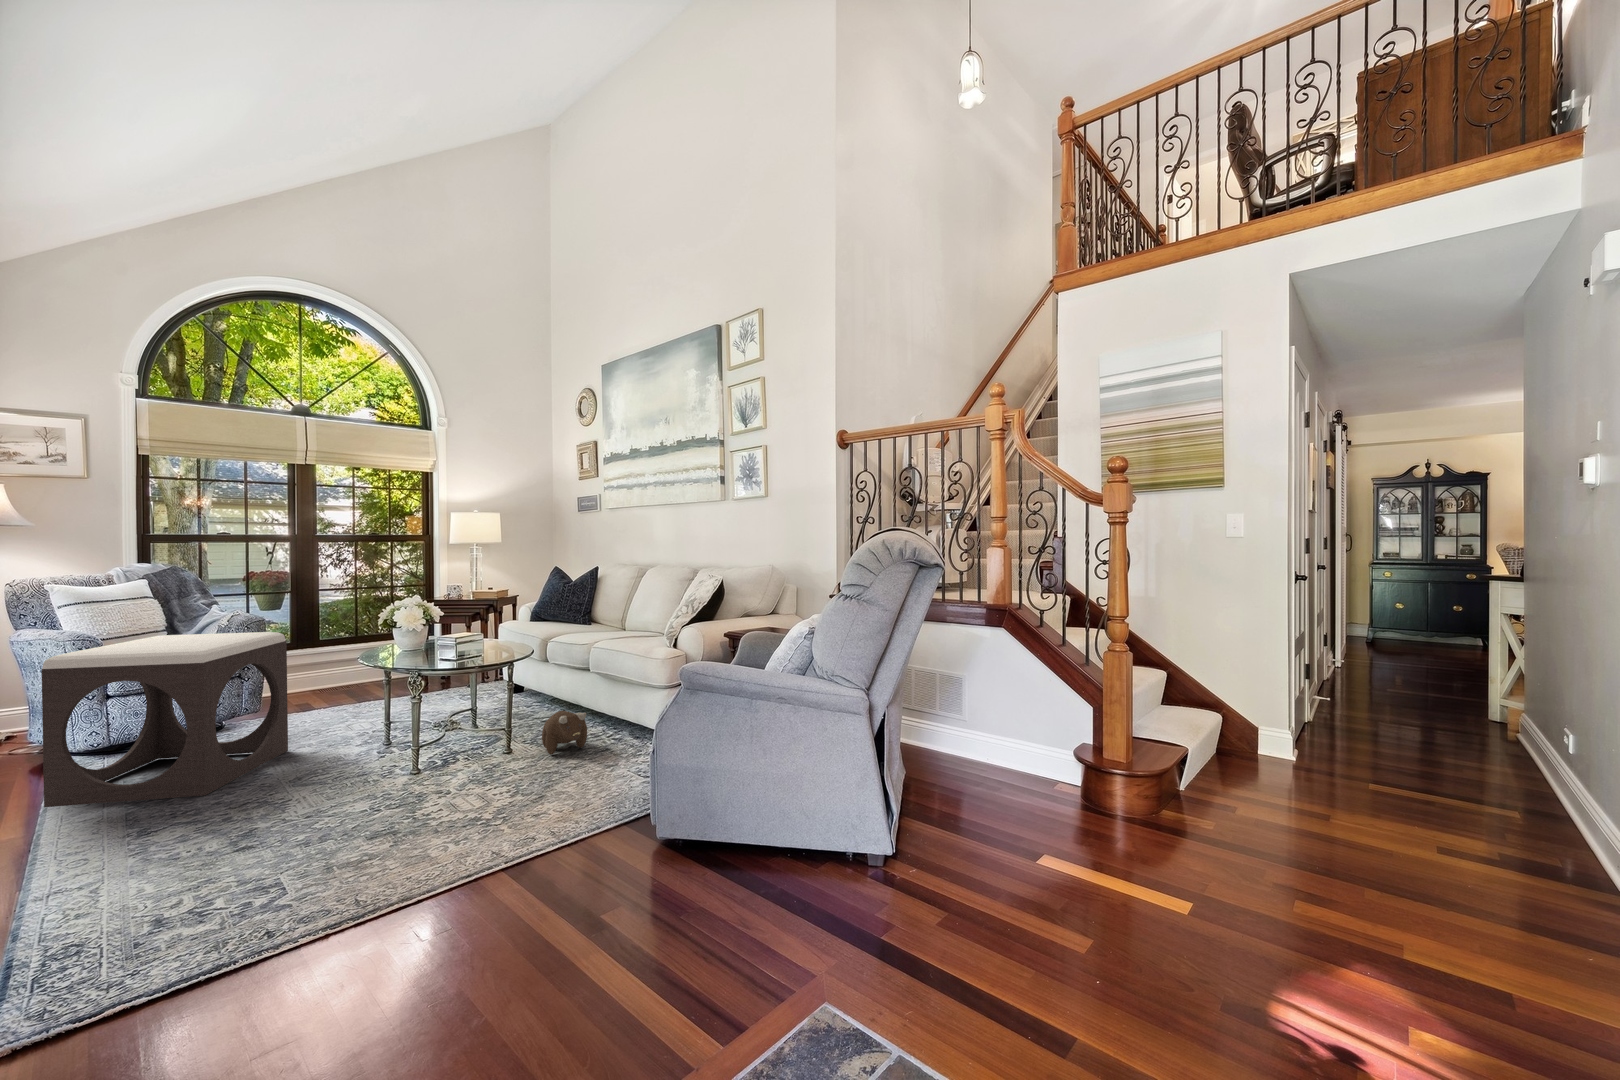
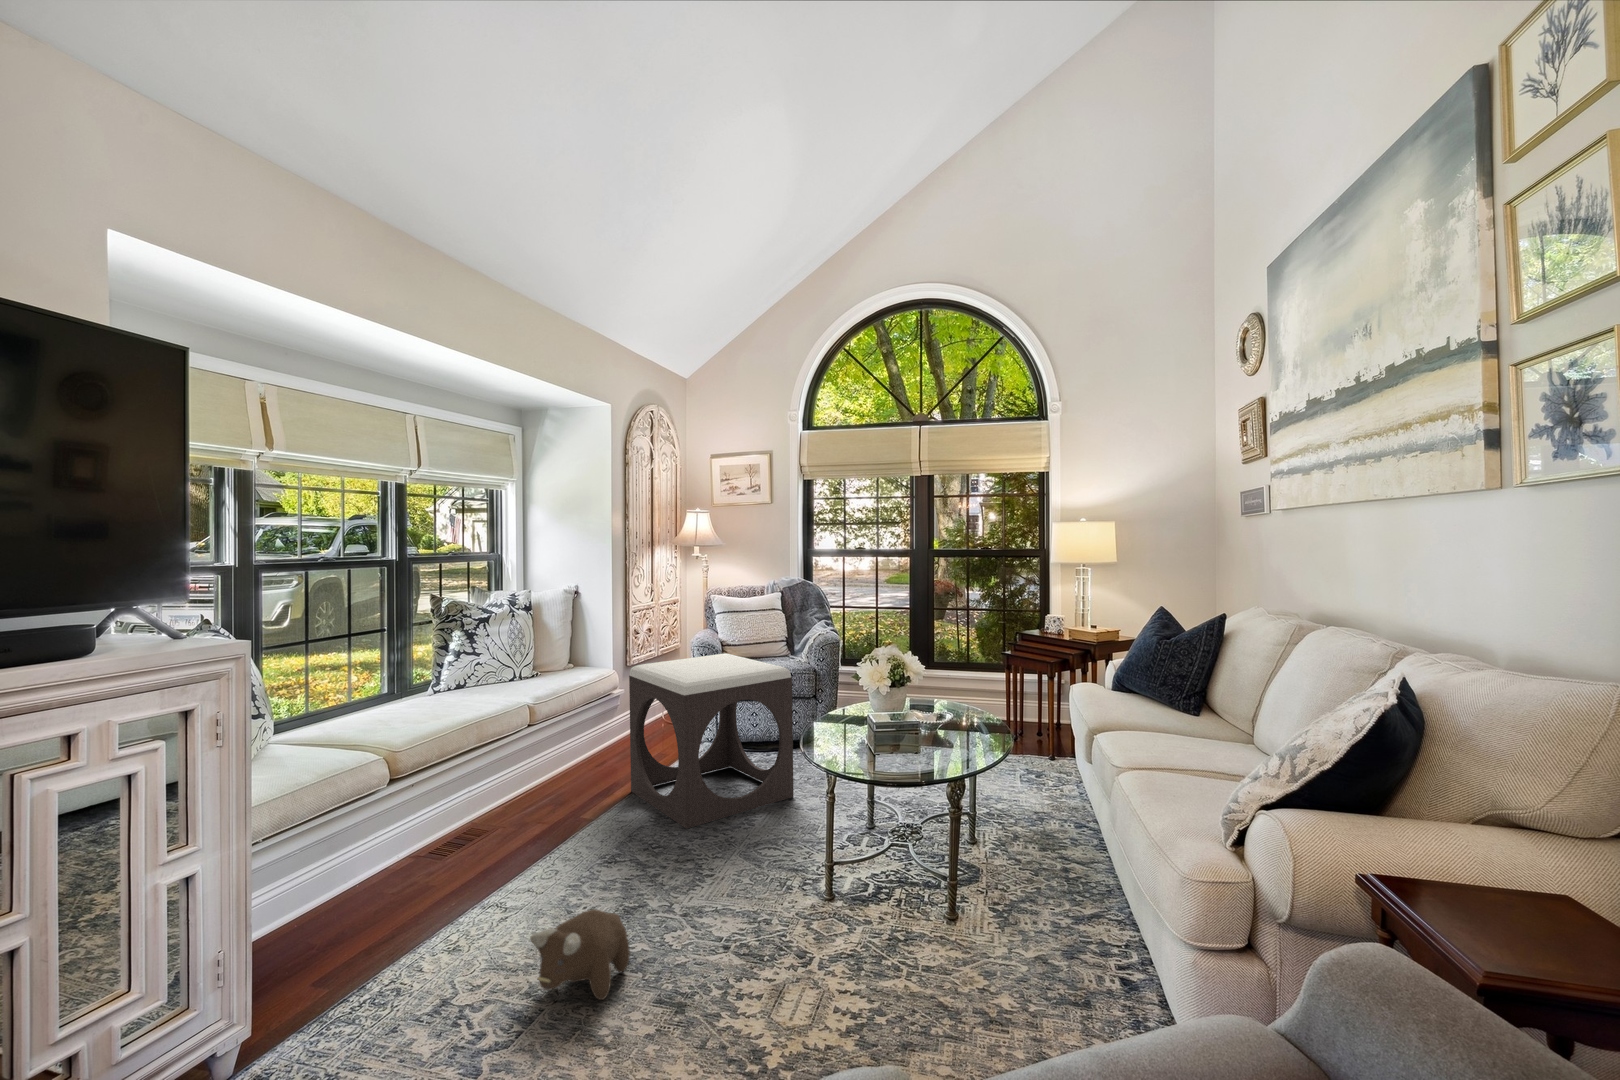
plush toy: present [542,711,587,755] -> present [530,909,630,1000]

